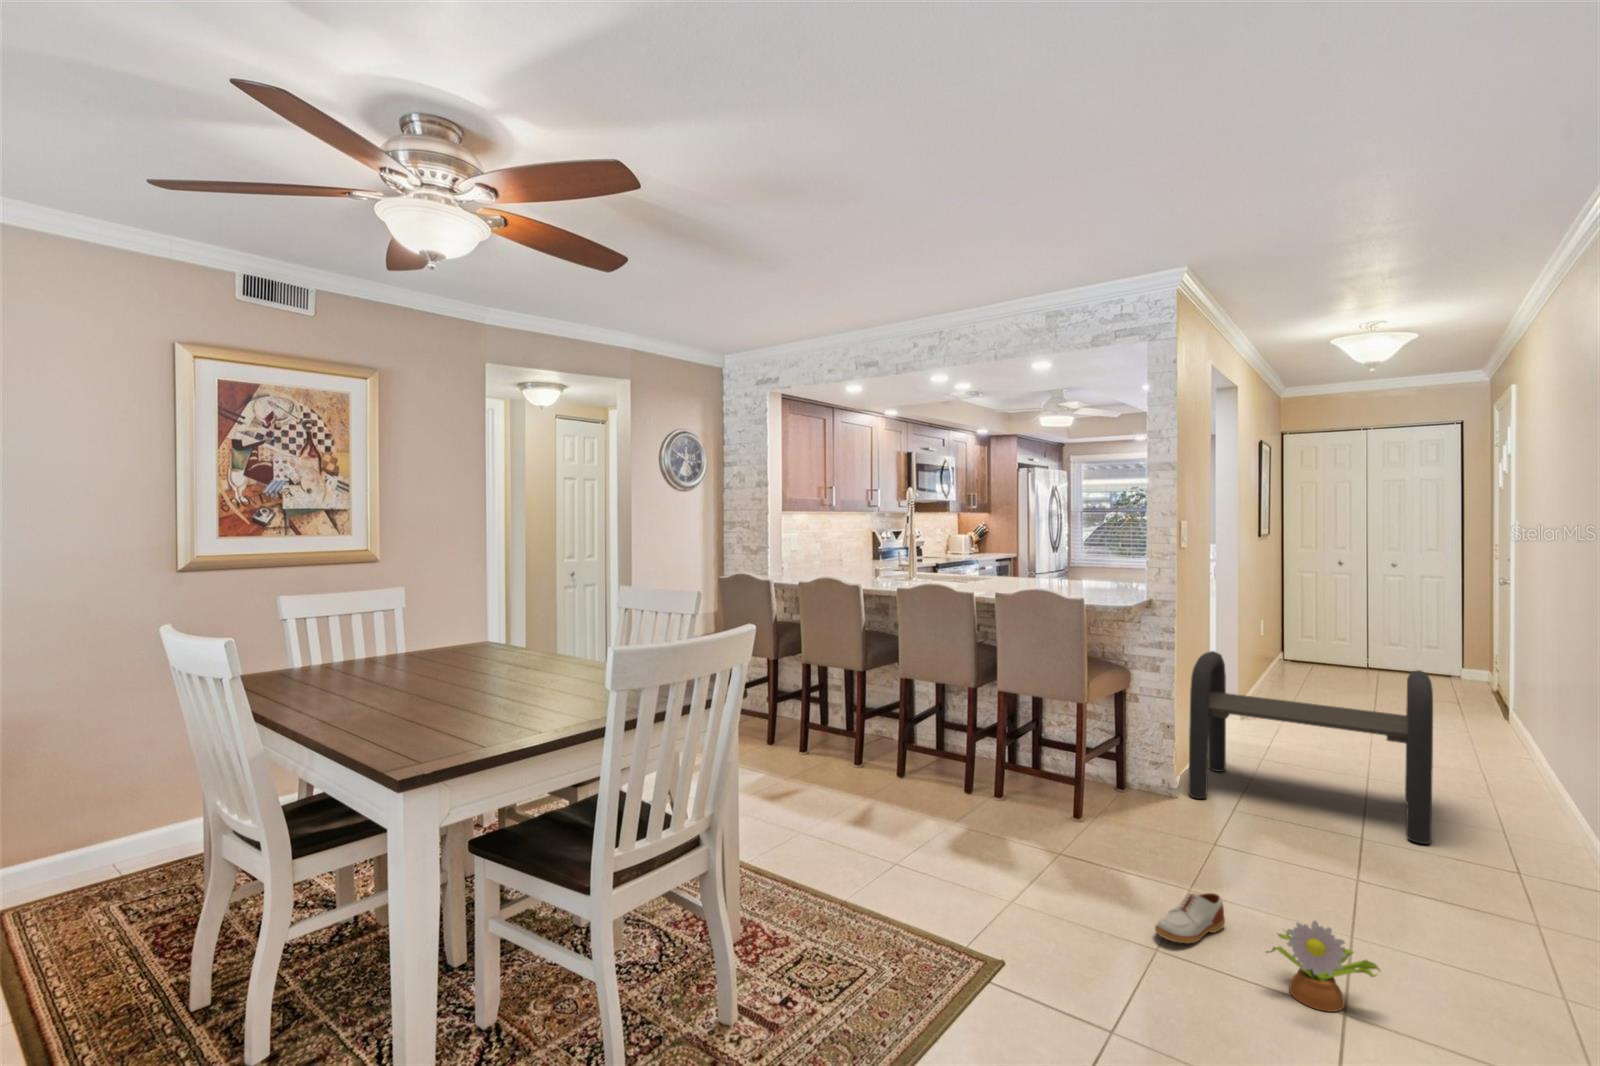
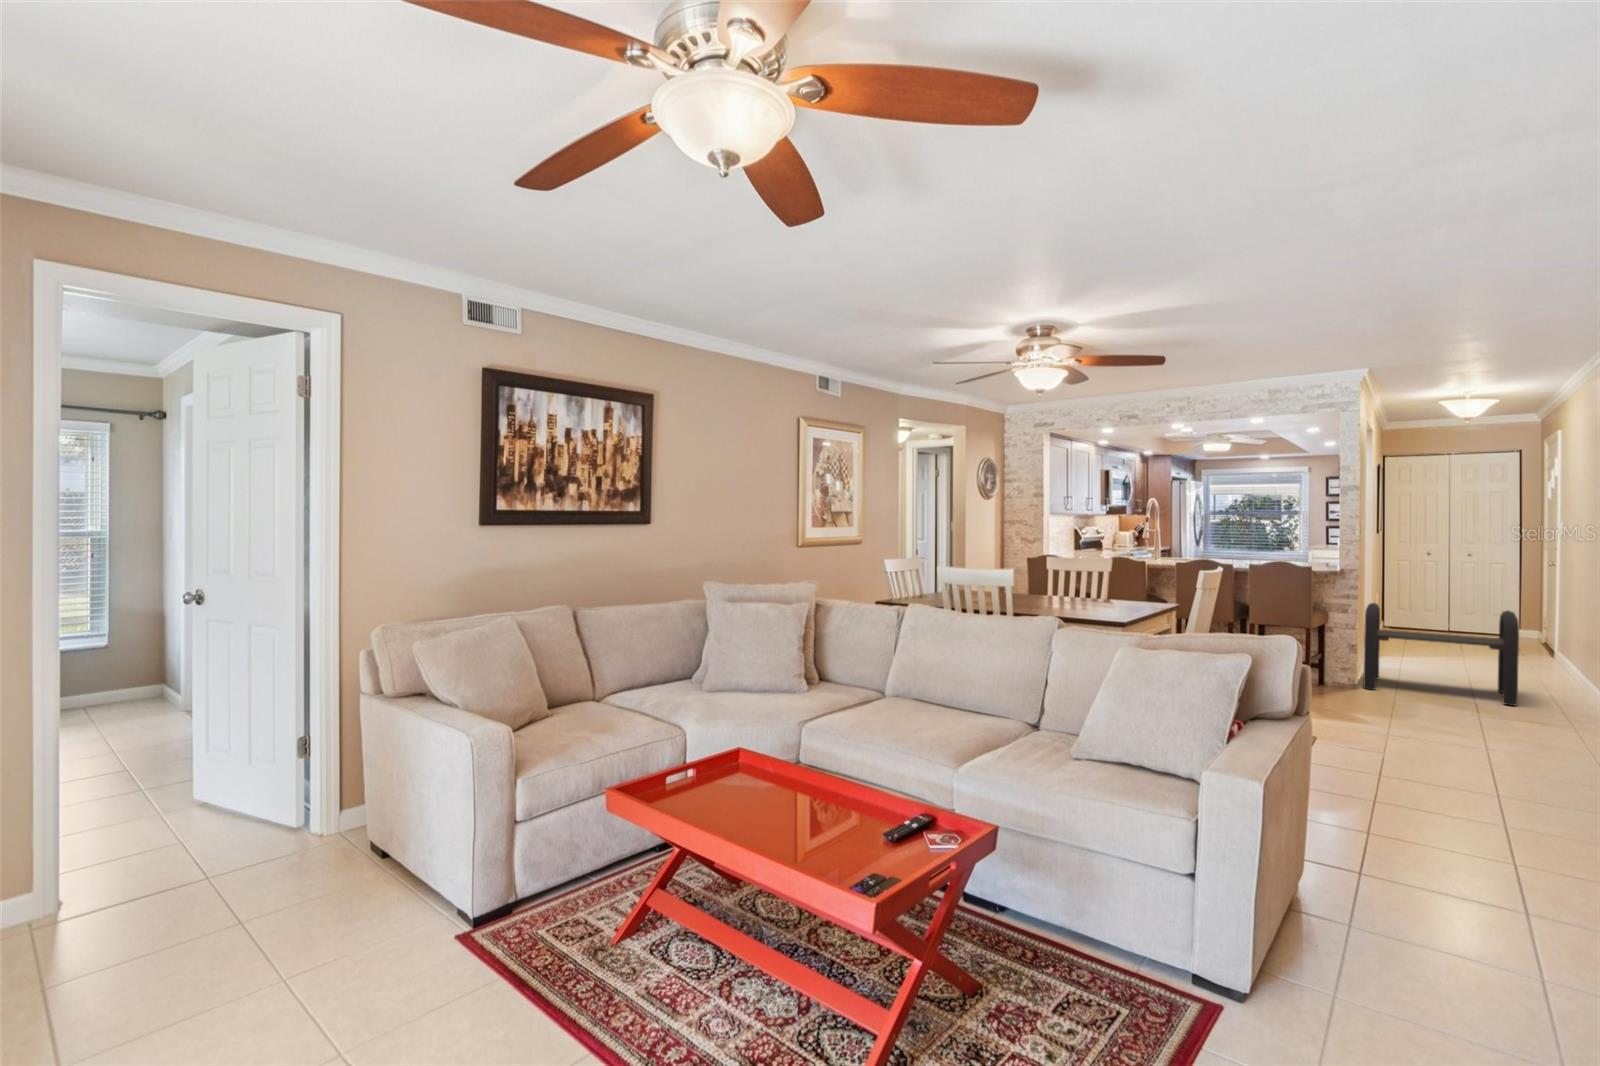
shoe: present [1155,893,1225,943] -> none [1384,711,1418,733]
decorative plant: present [1266,921,1380,1012] -> none [1448,707,1507,749]

